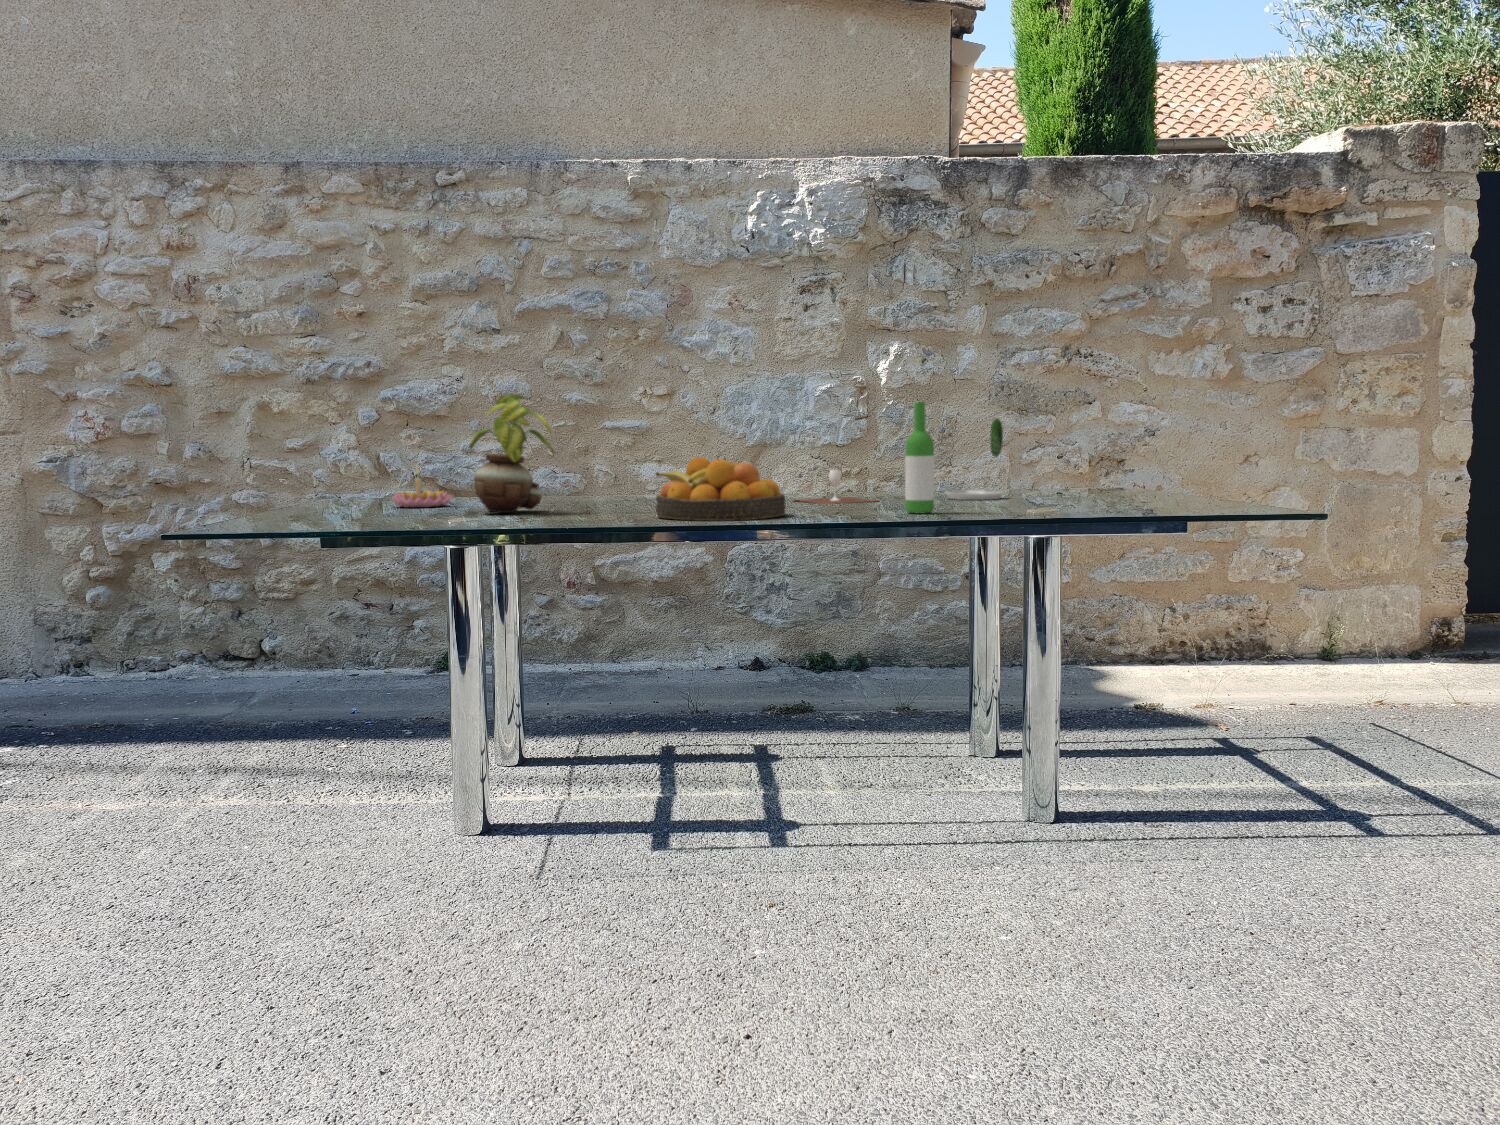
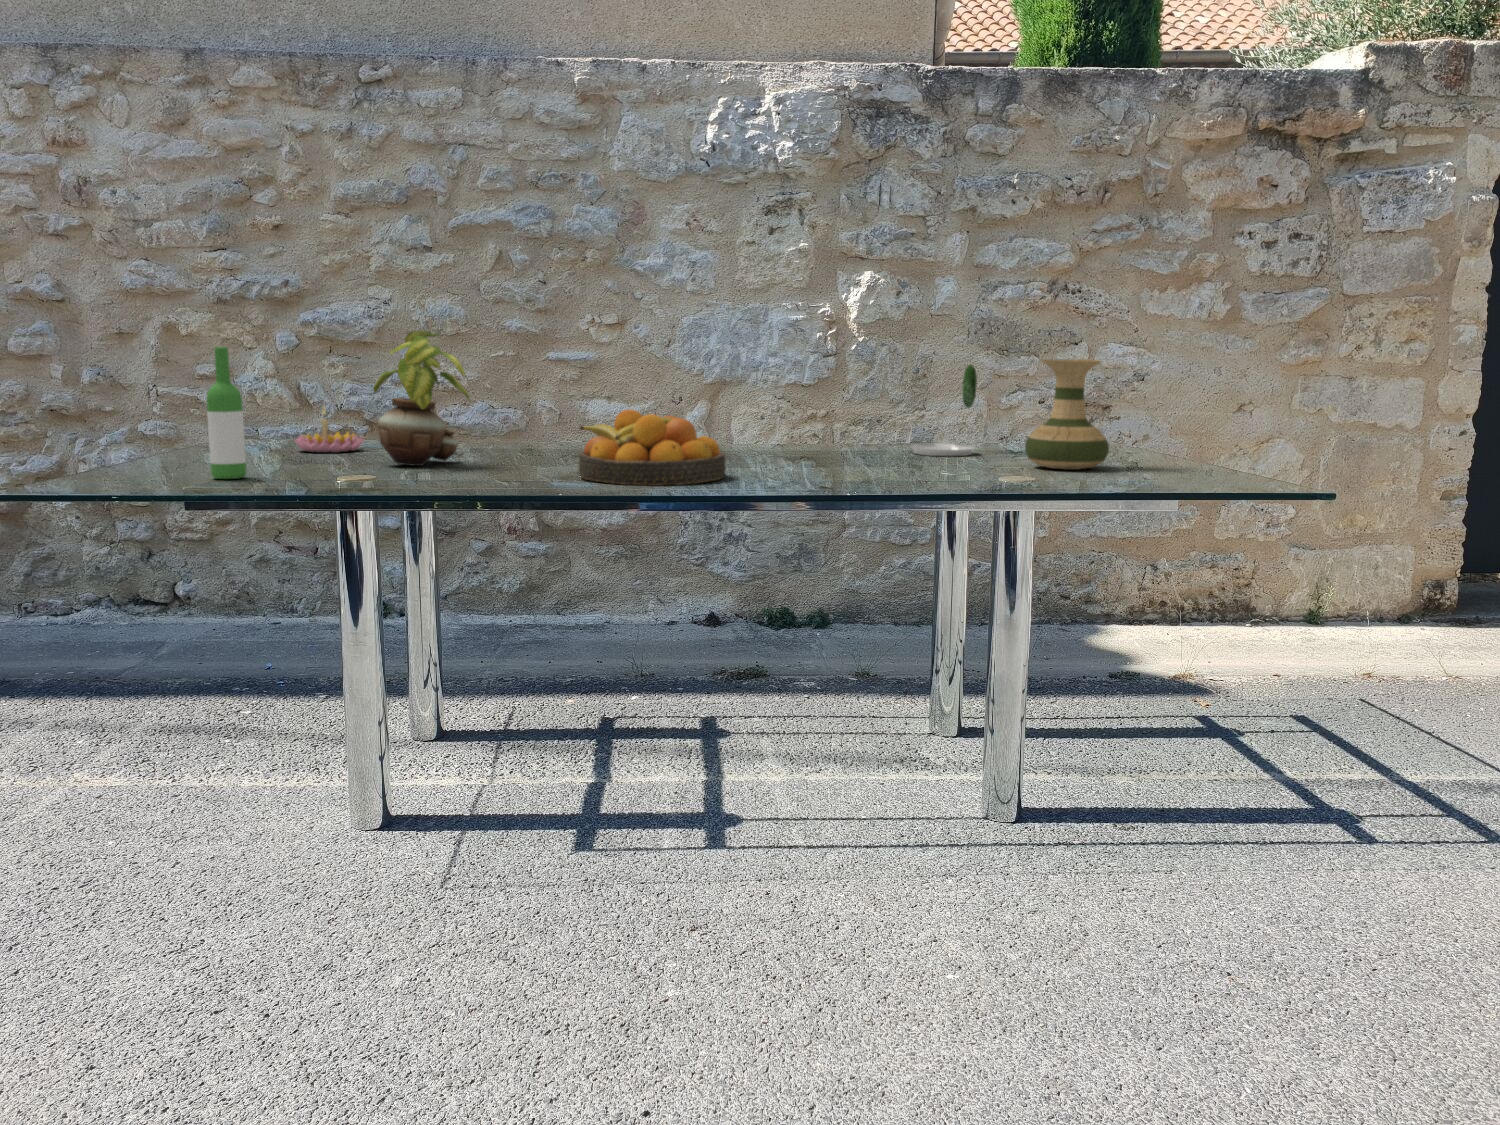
wine bottle: present [905,402,934,514] -> present [207,347,246,479]
vase: none [1050,408,1125,505] -> present [1025,359,1109,470]
wine glass: present [796,470,875,504] -> none [739,419,840,459]

